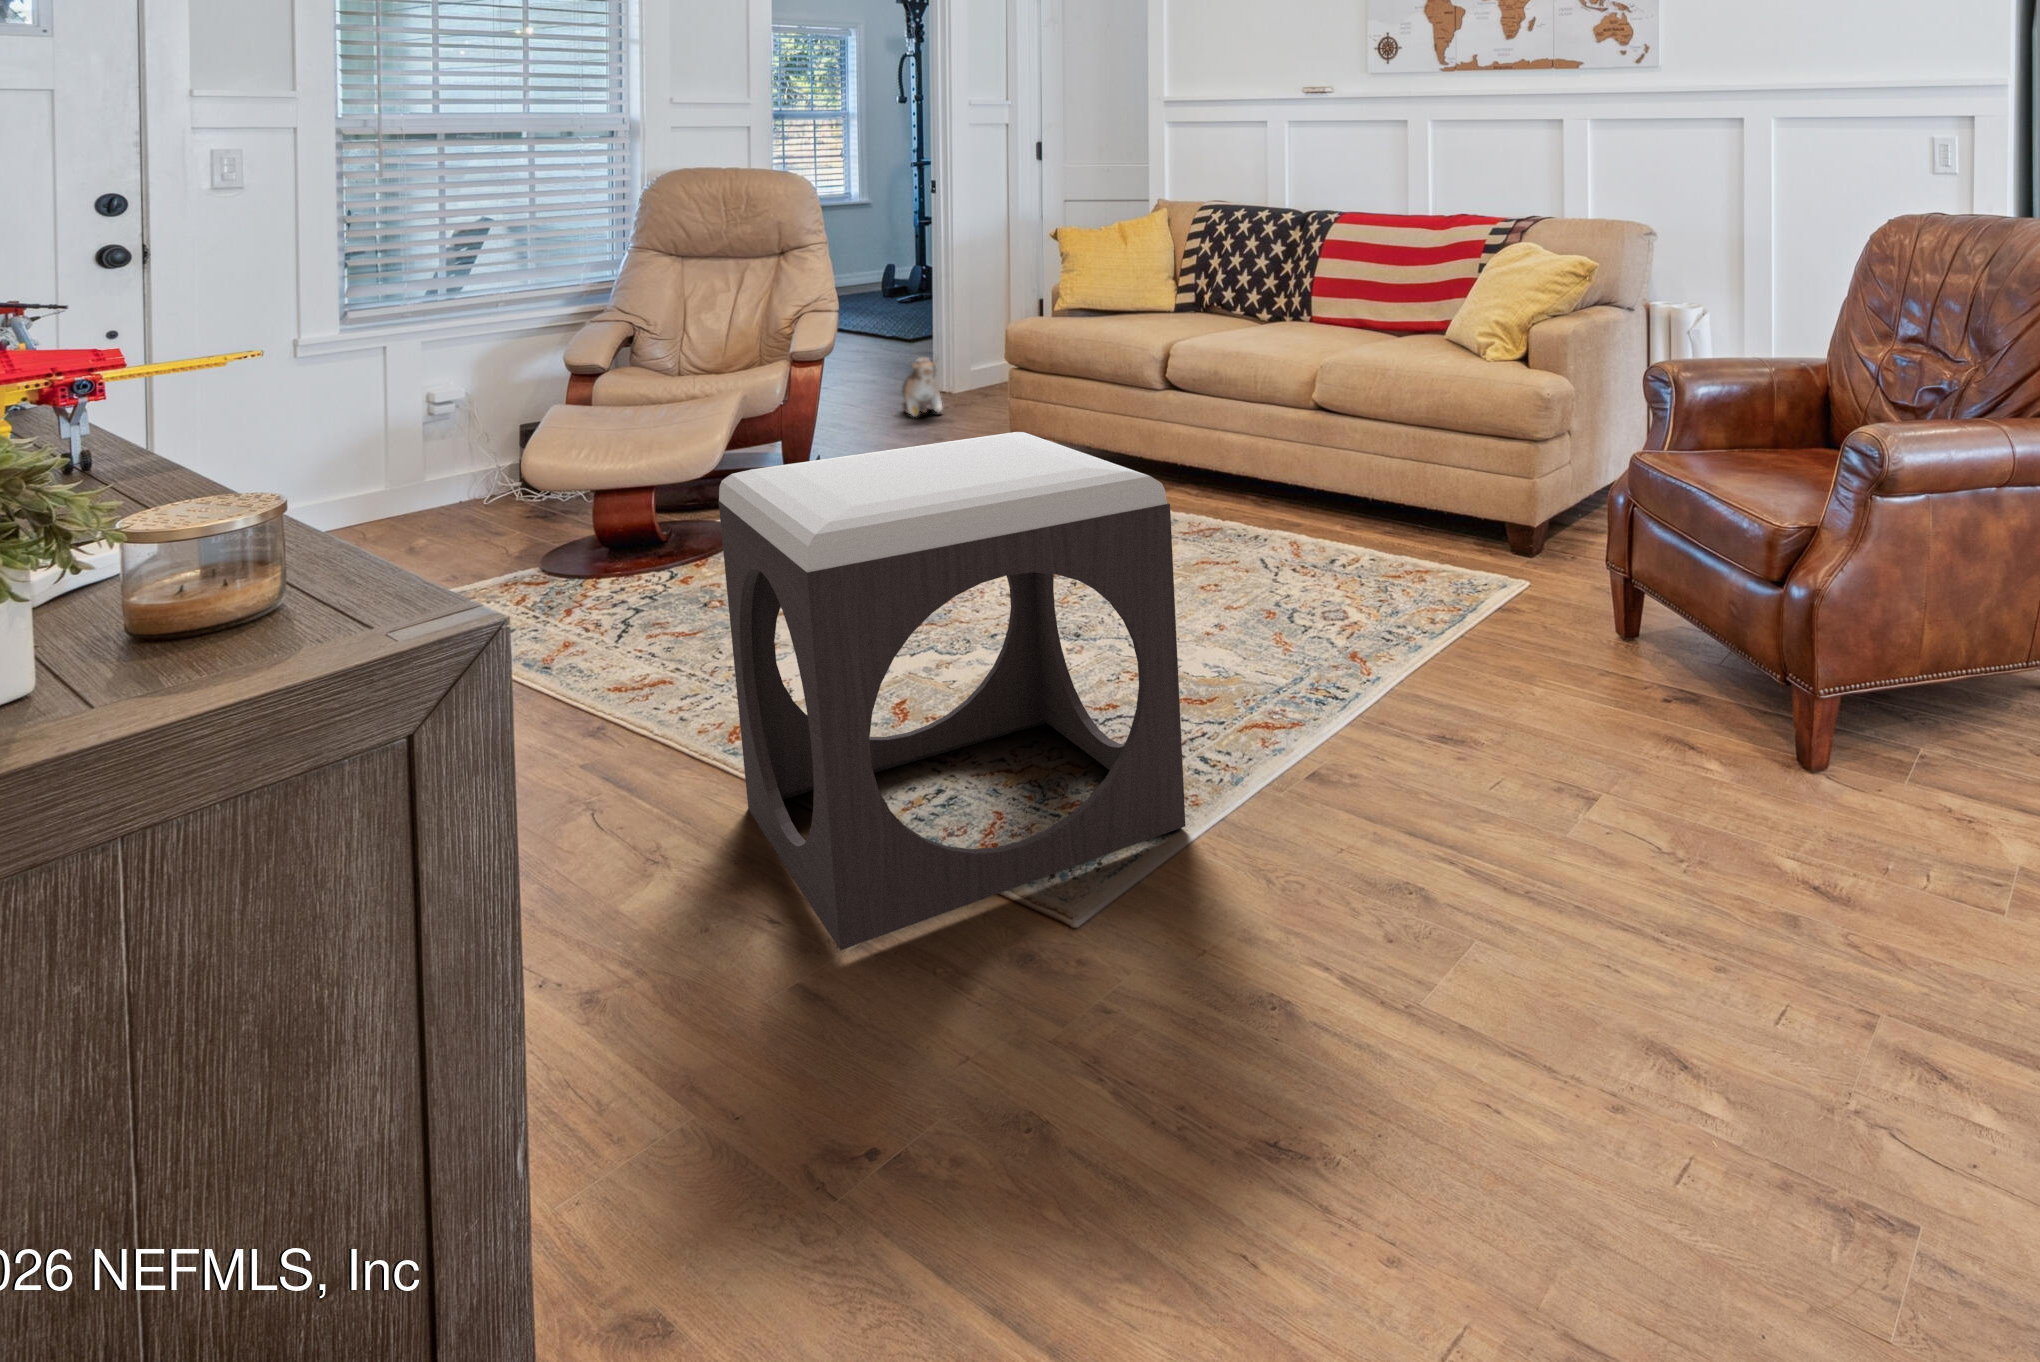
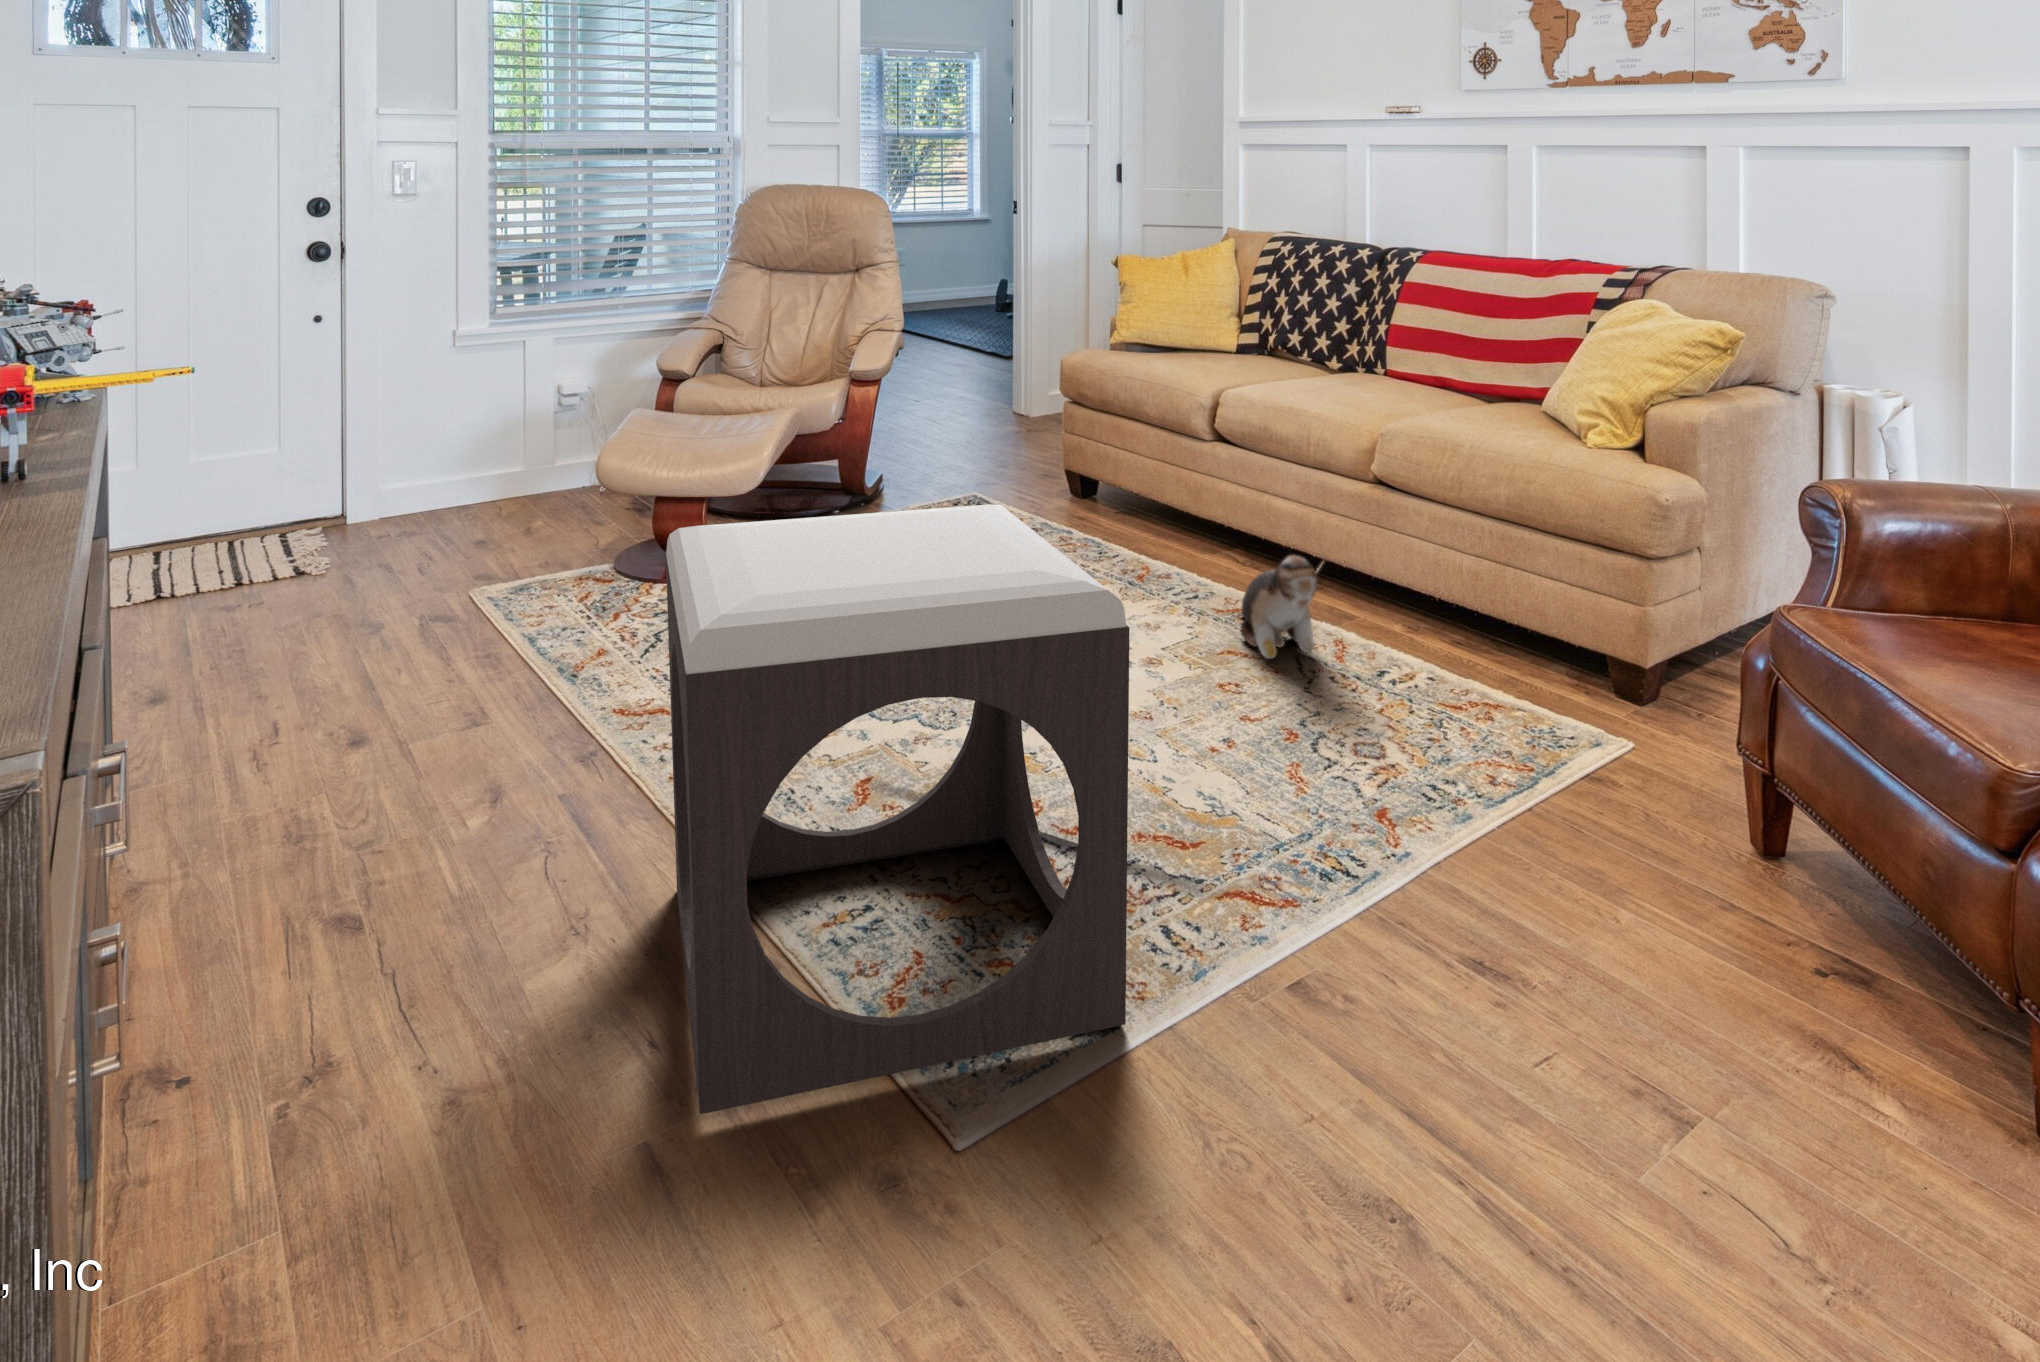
plush toy: present [902,358,942,416] -> present [1240,555,1323,659]

